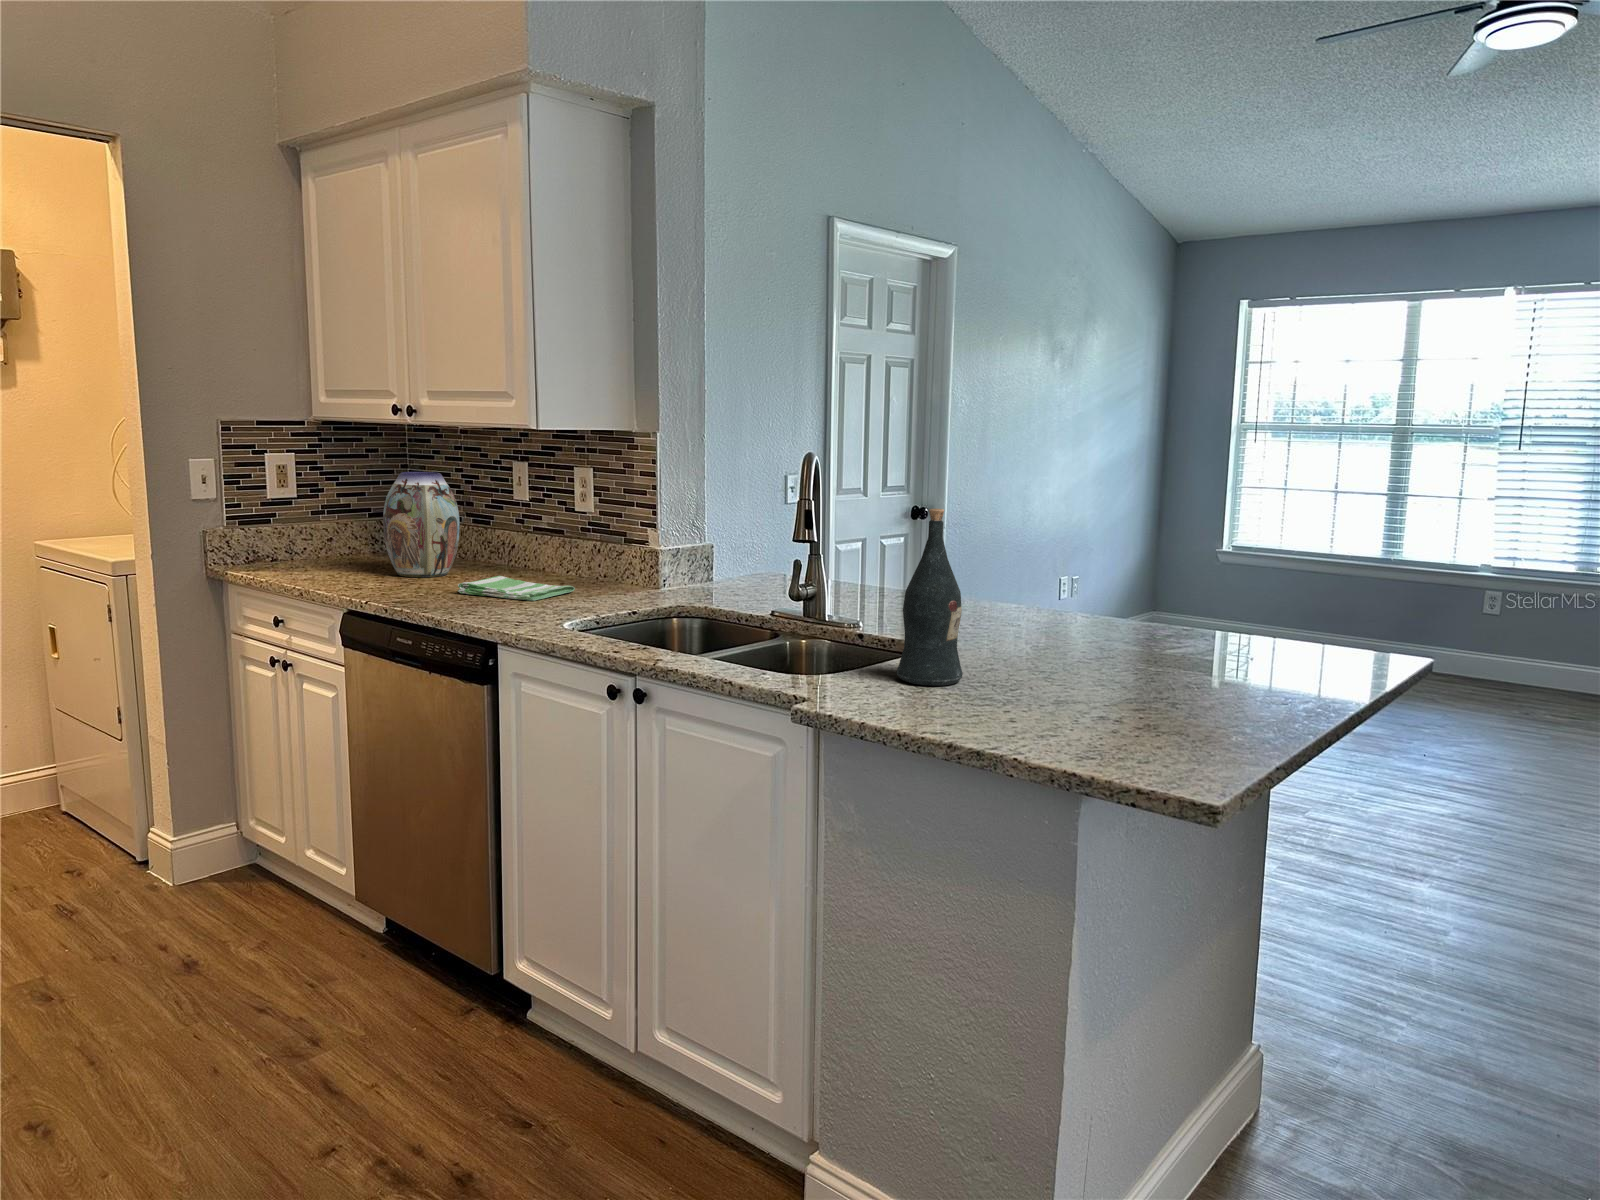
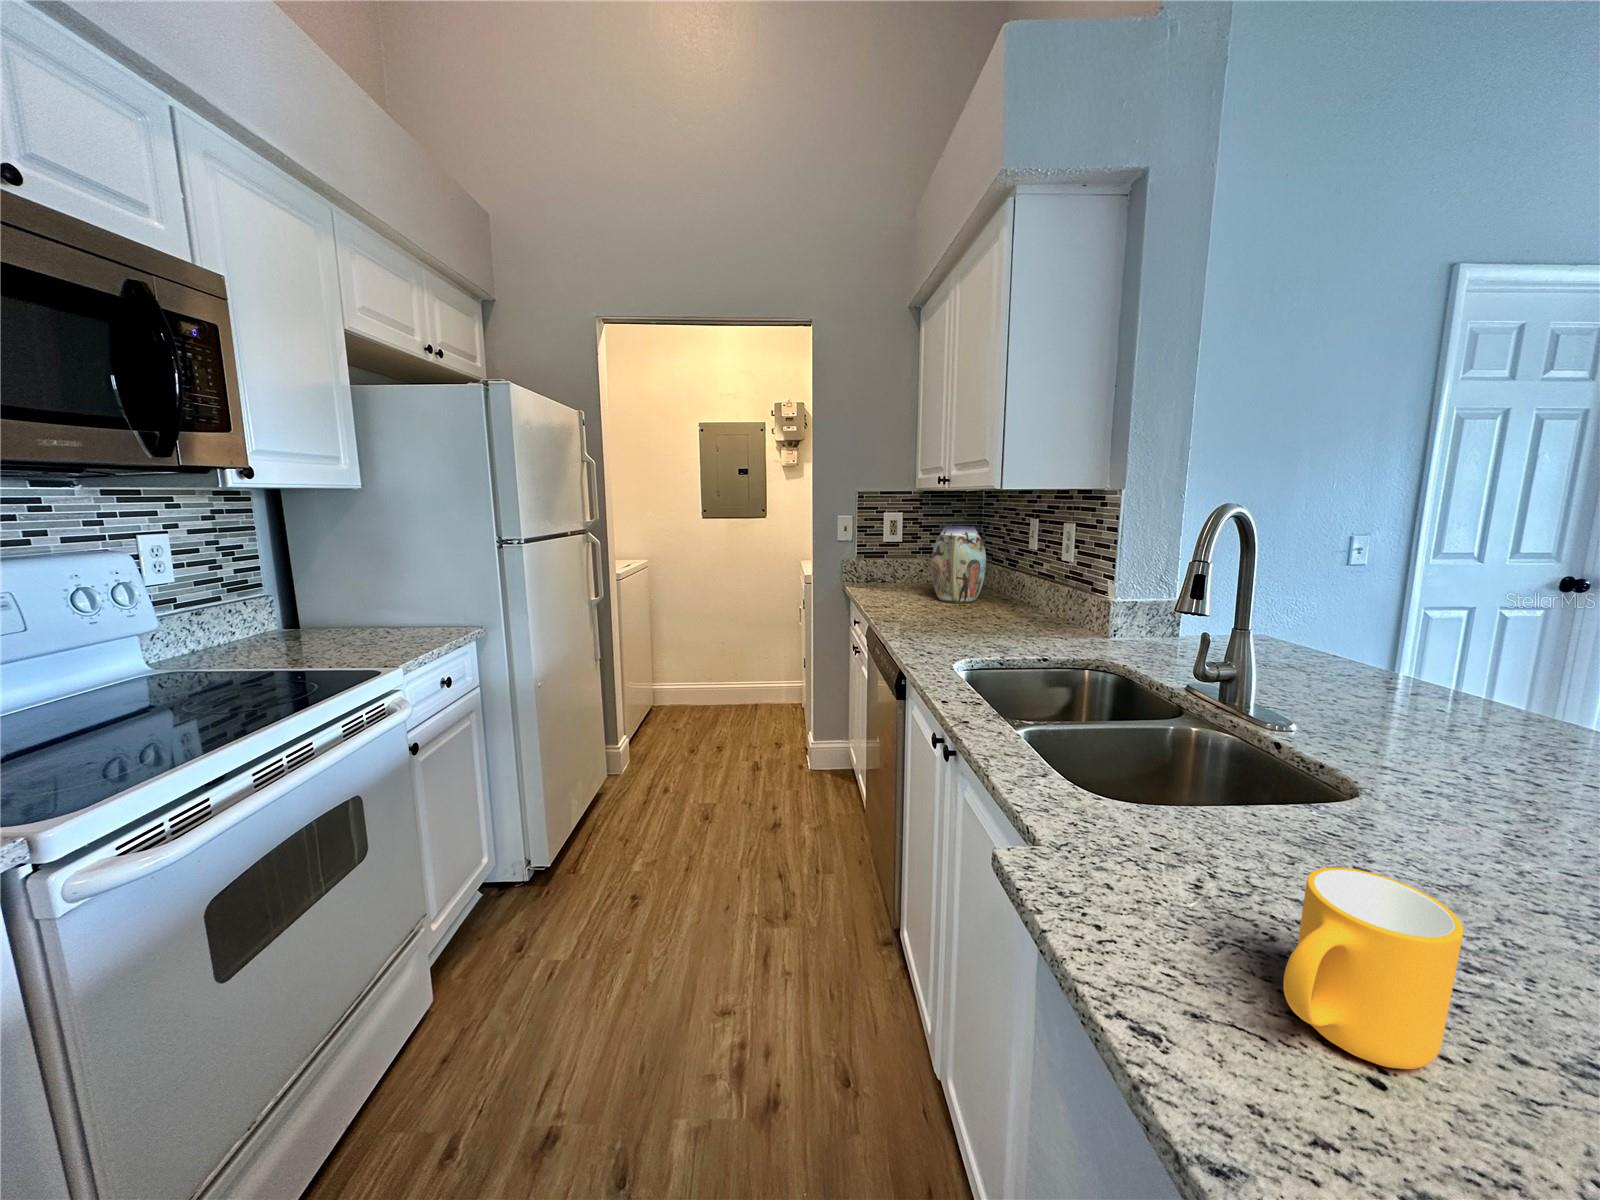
wine bottle: present [897,509,963,686] -> none [1191,590,1338,913]
dish towel: present [458,576,575,601] -> none [942,608,1032,633]
mug: none [979,633,1033,705] -> present [1283,868,1464,1069]

